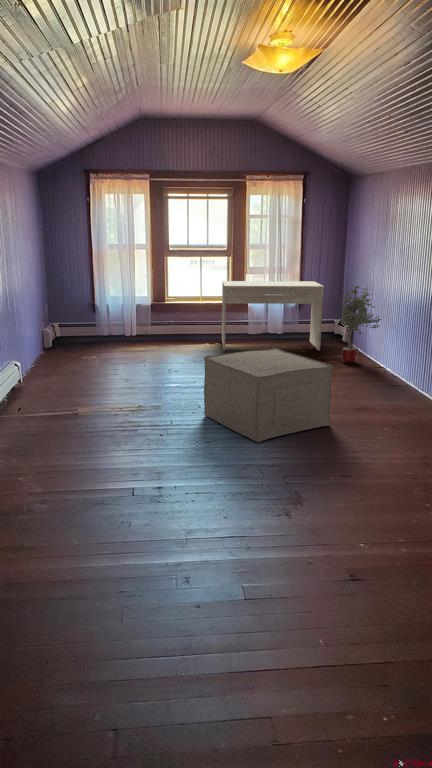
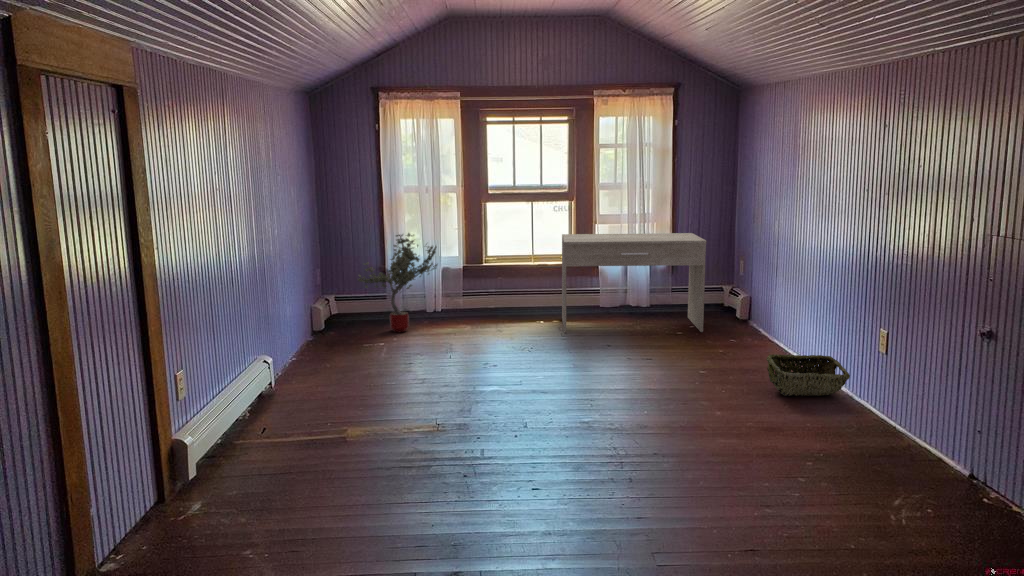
potted tree: present [341,286,381,364] -> present [358,233,437,332]
ottoman: present [204,348,333,442] -> none [530,338,724,489]
woven basket: none [361,362,416,389] -> present [767,354,850,396]

